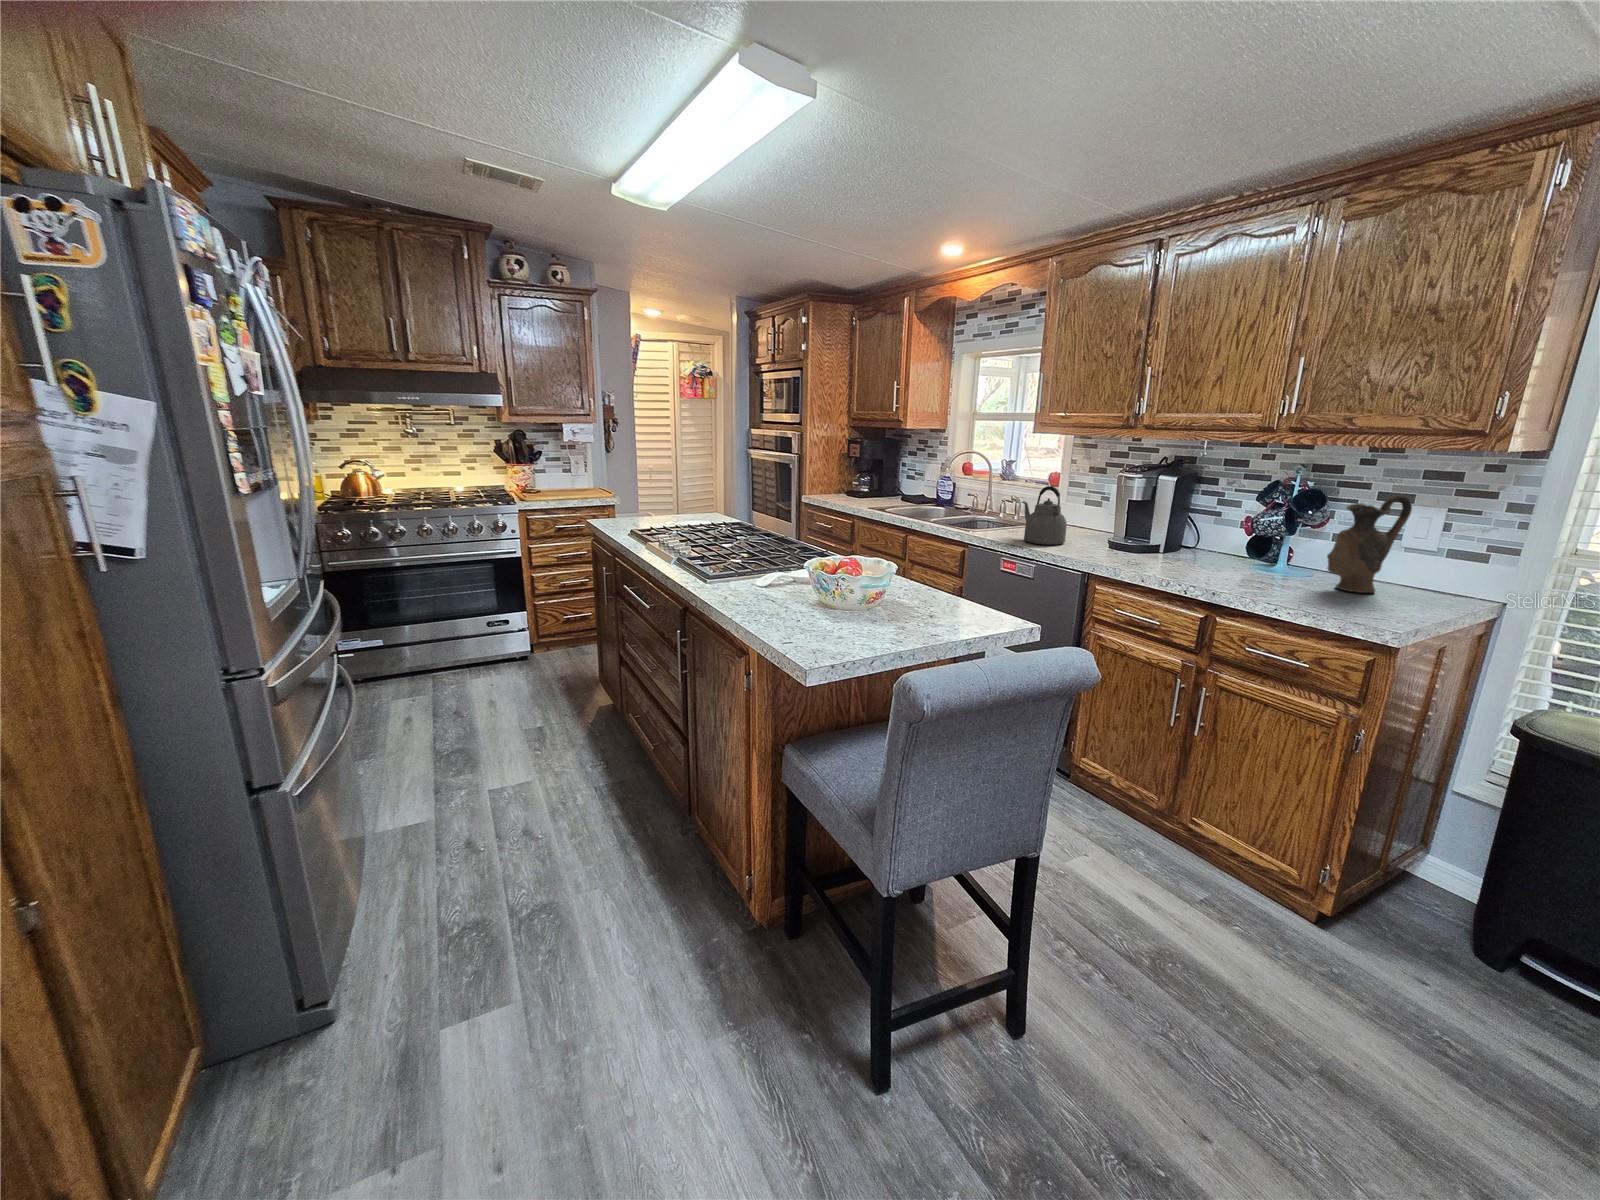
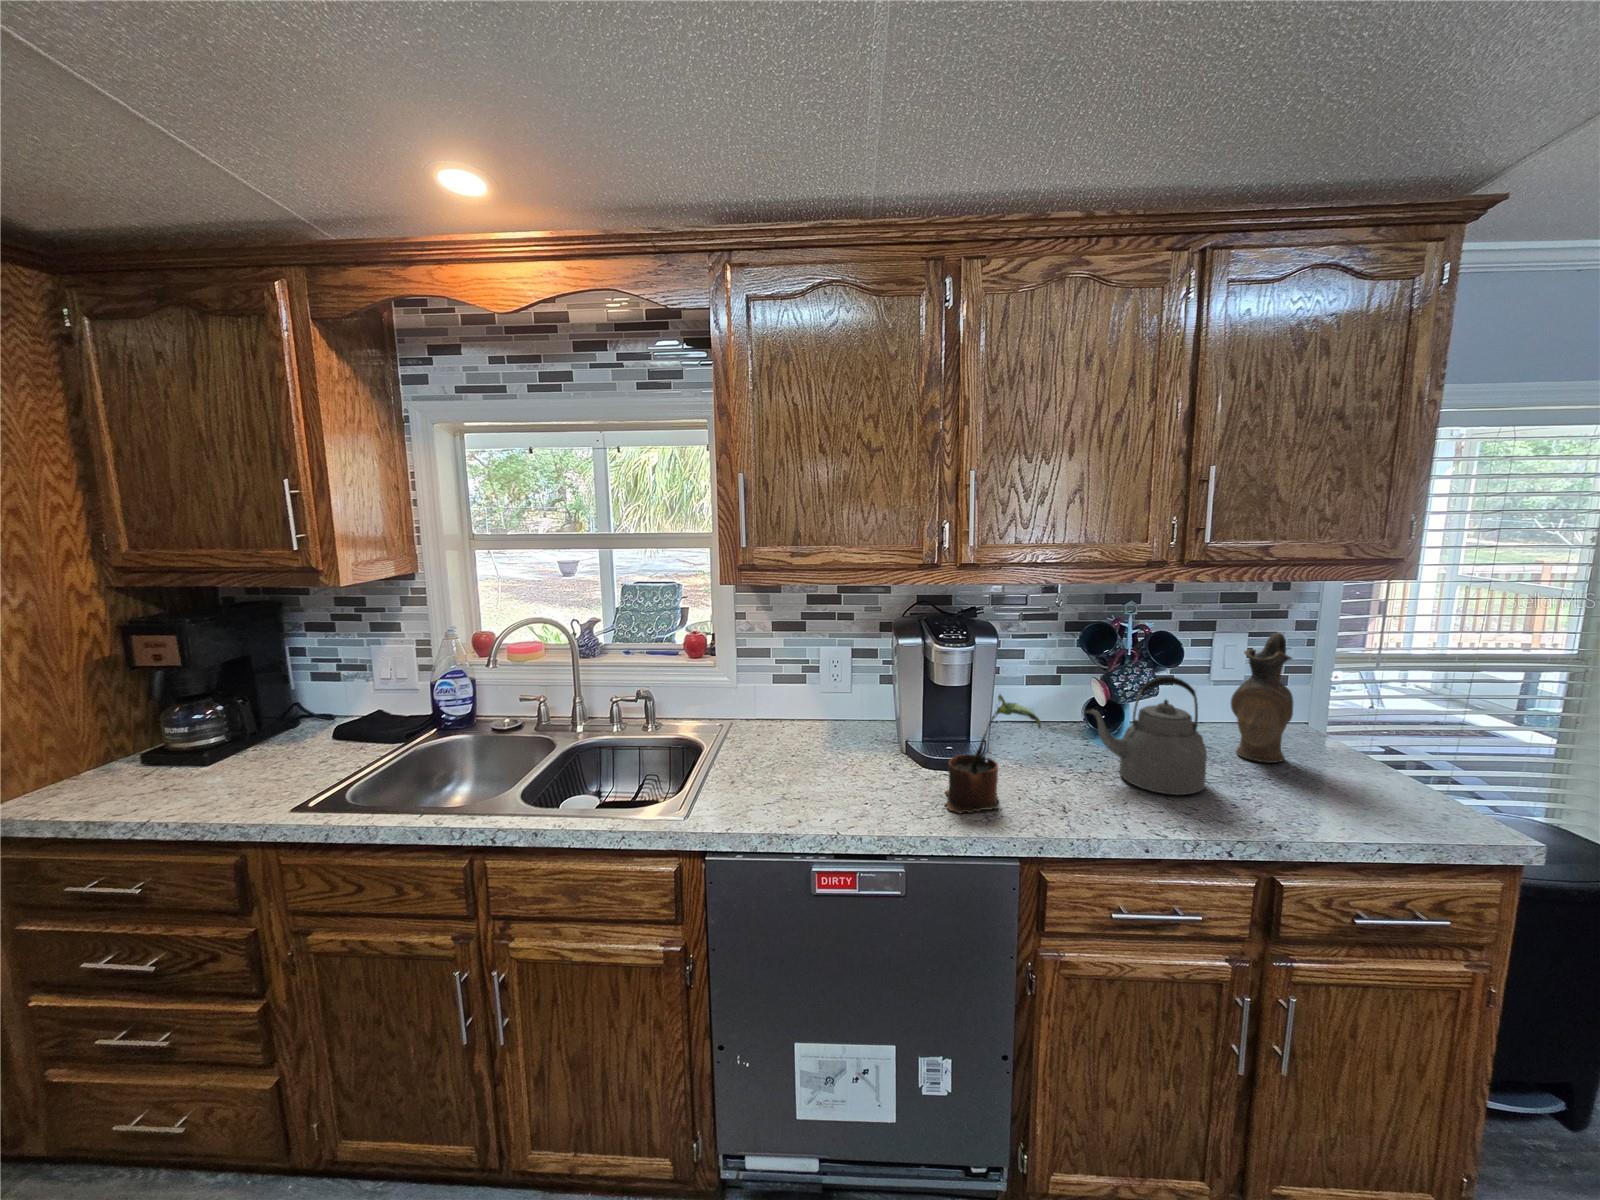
kettle: present [1022,486,1067,545] -> present [1086,676,1207,795]
potted plant: none [1076,493,1140,558] -> present [945,695,1041,813]

